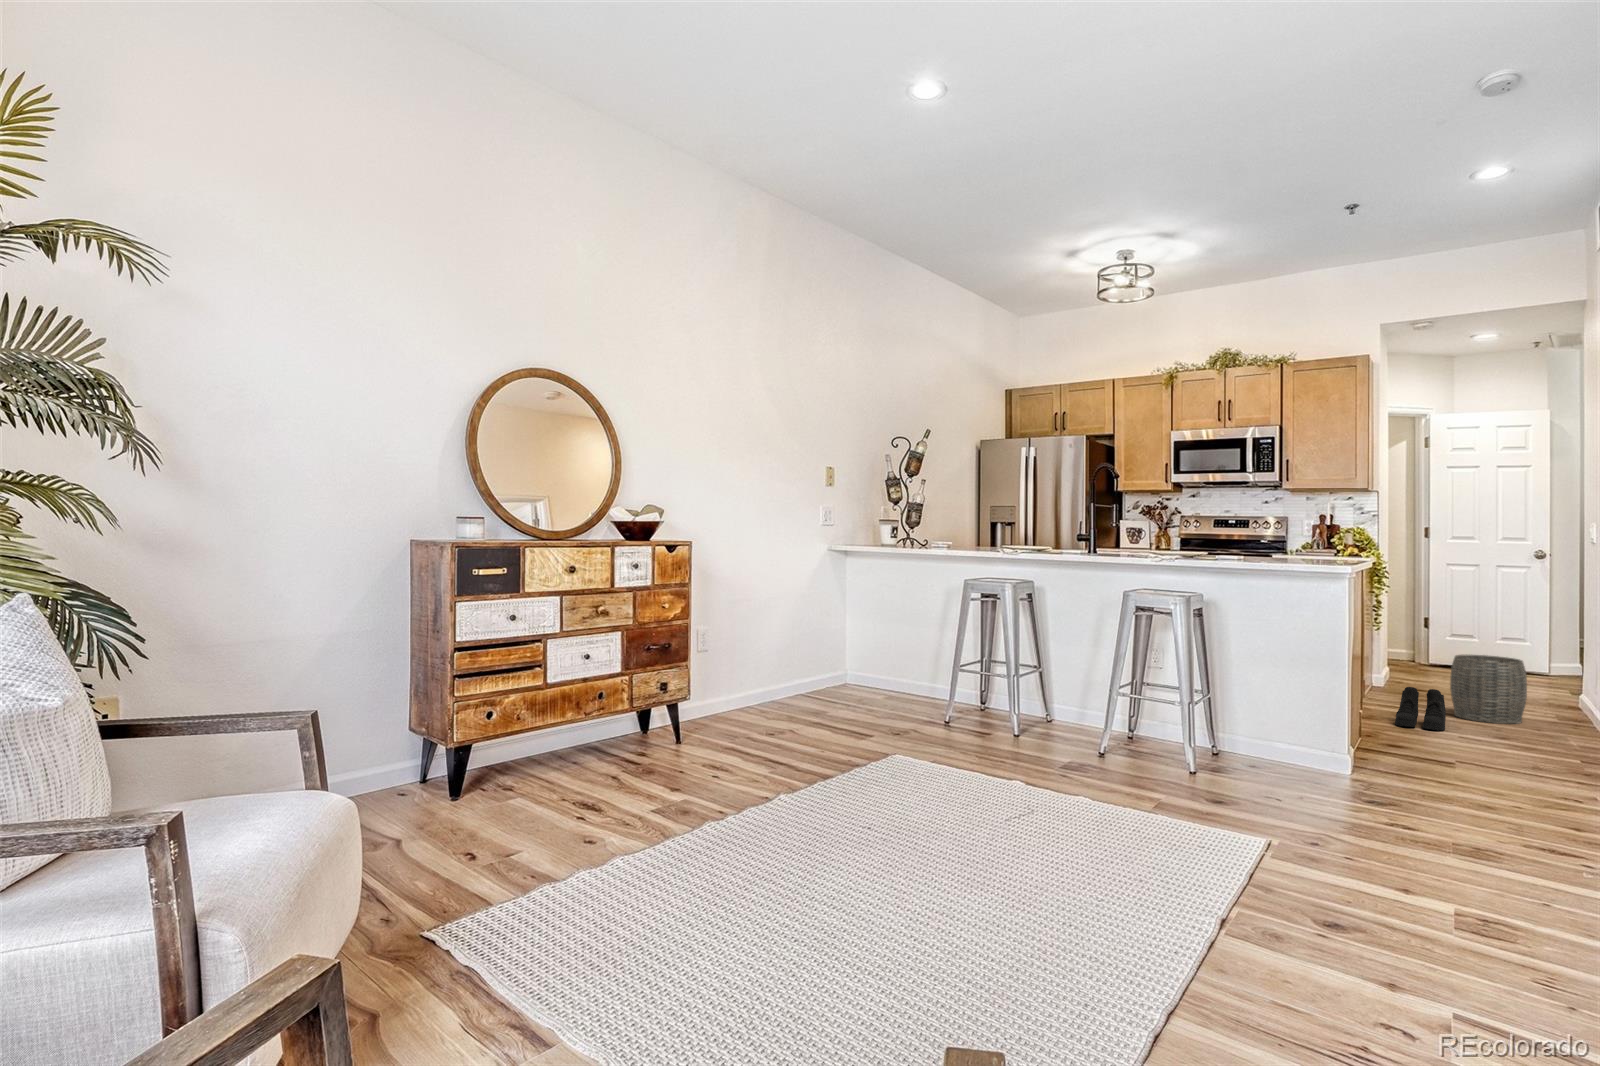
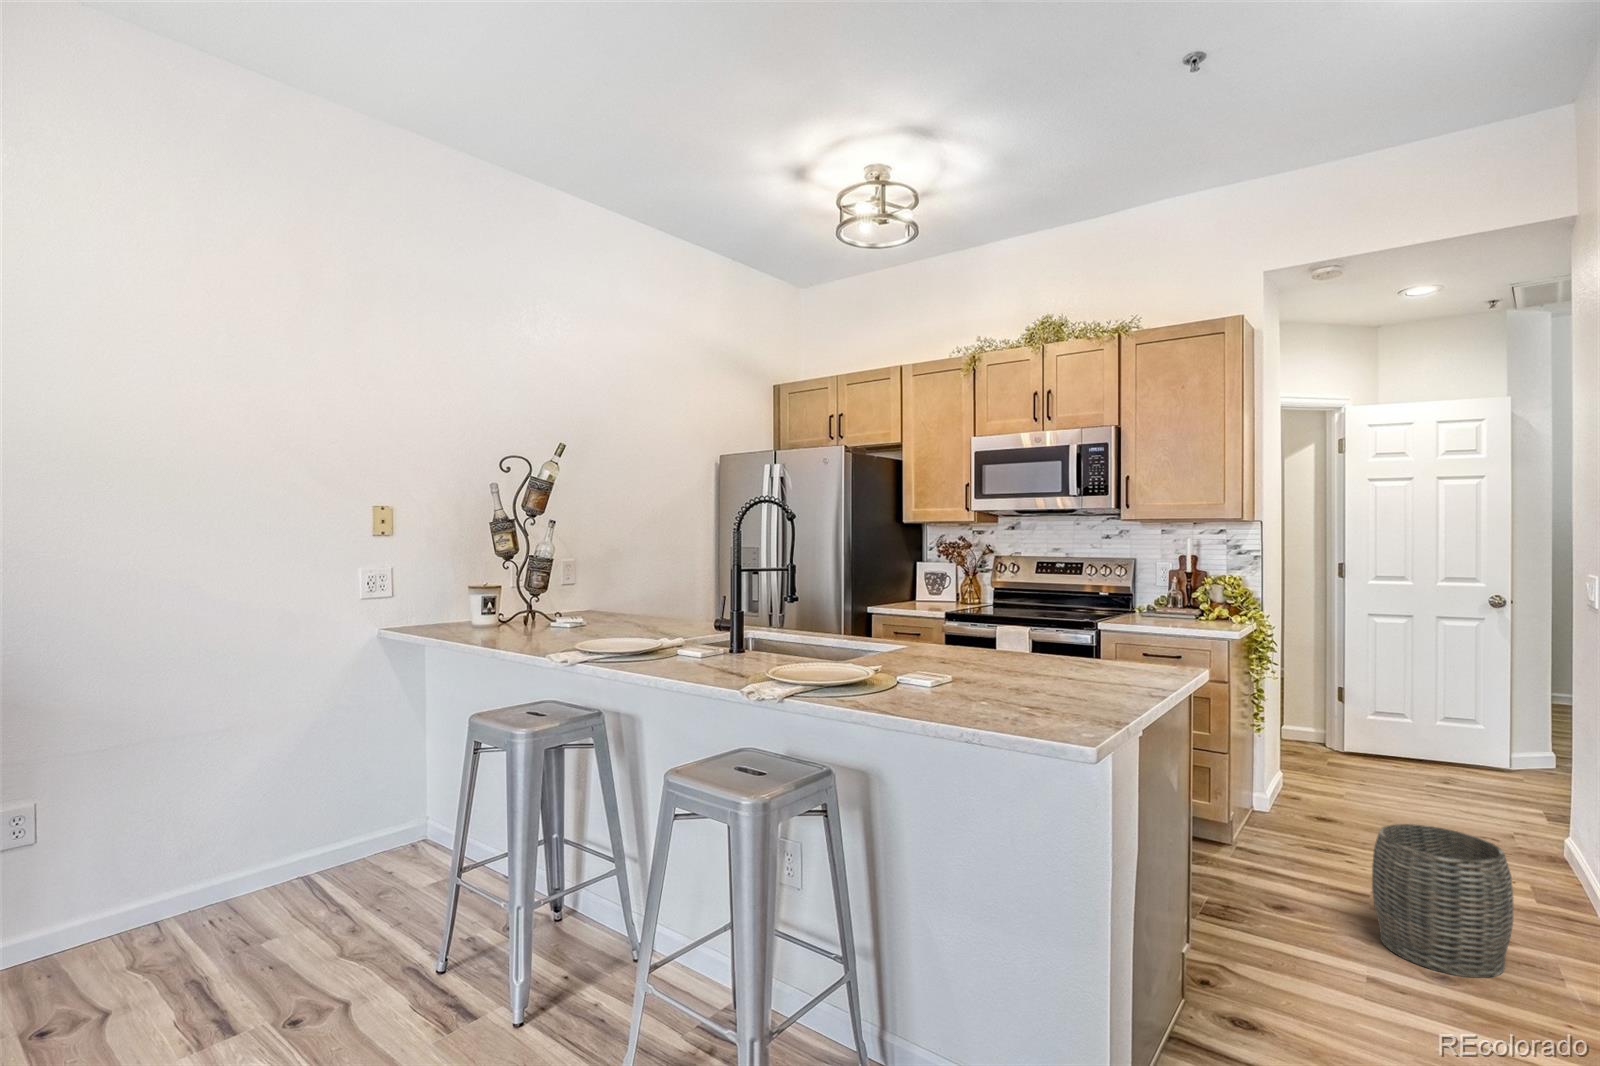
boots: present [1395,687,1446,731] -> none [1268,914,1363,1026]

